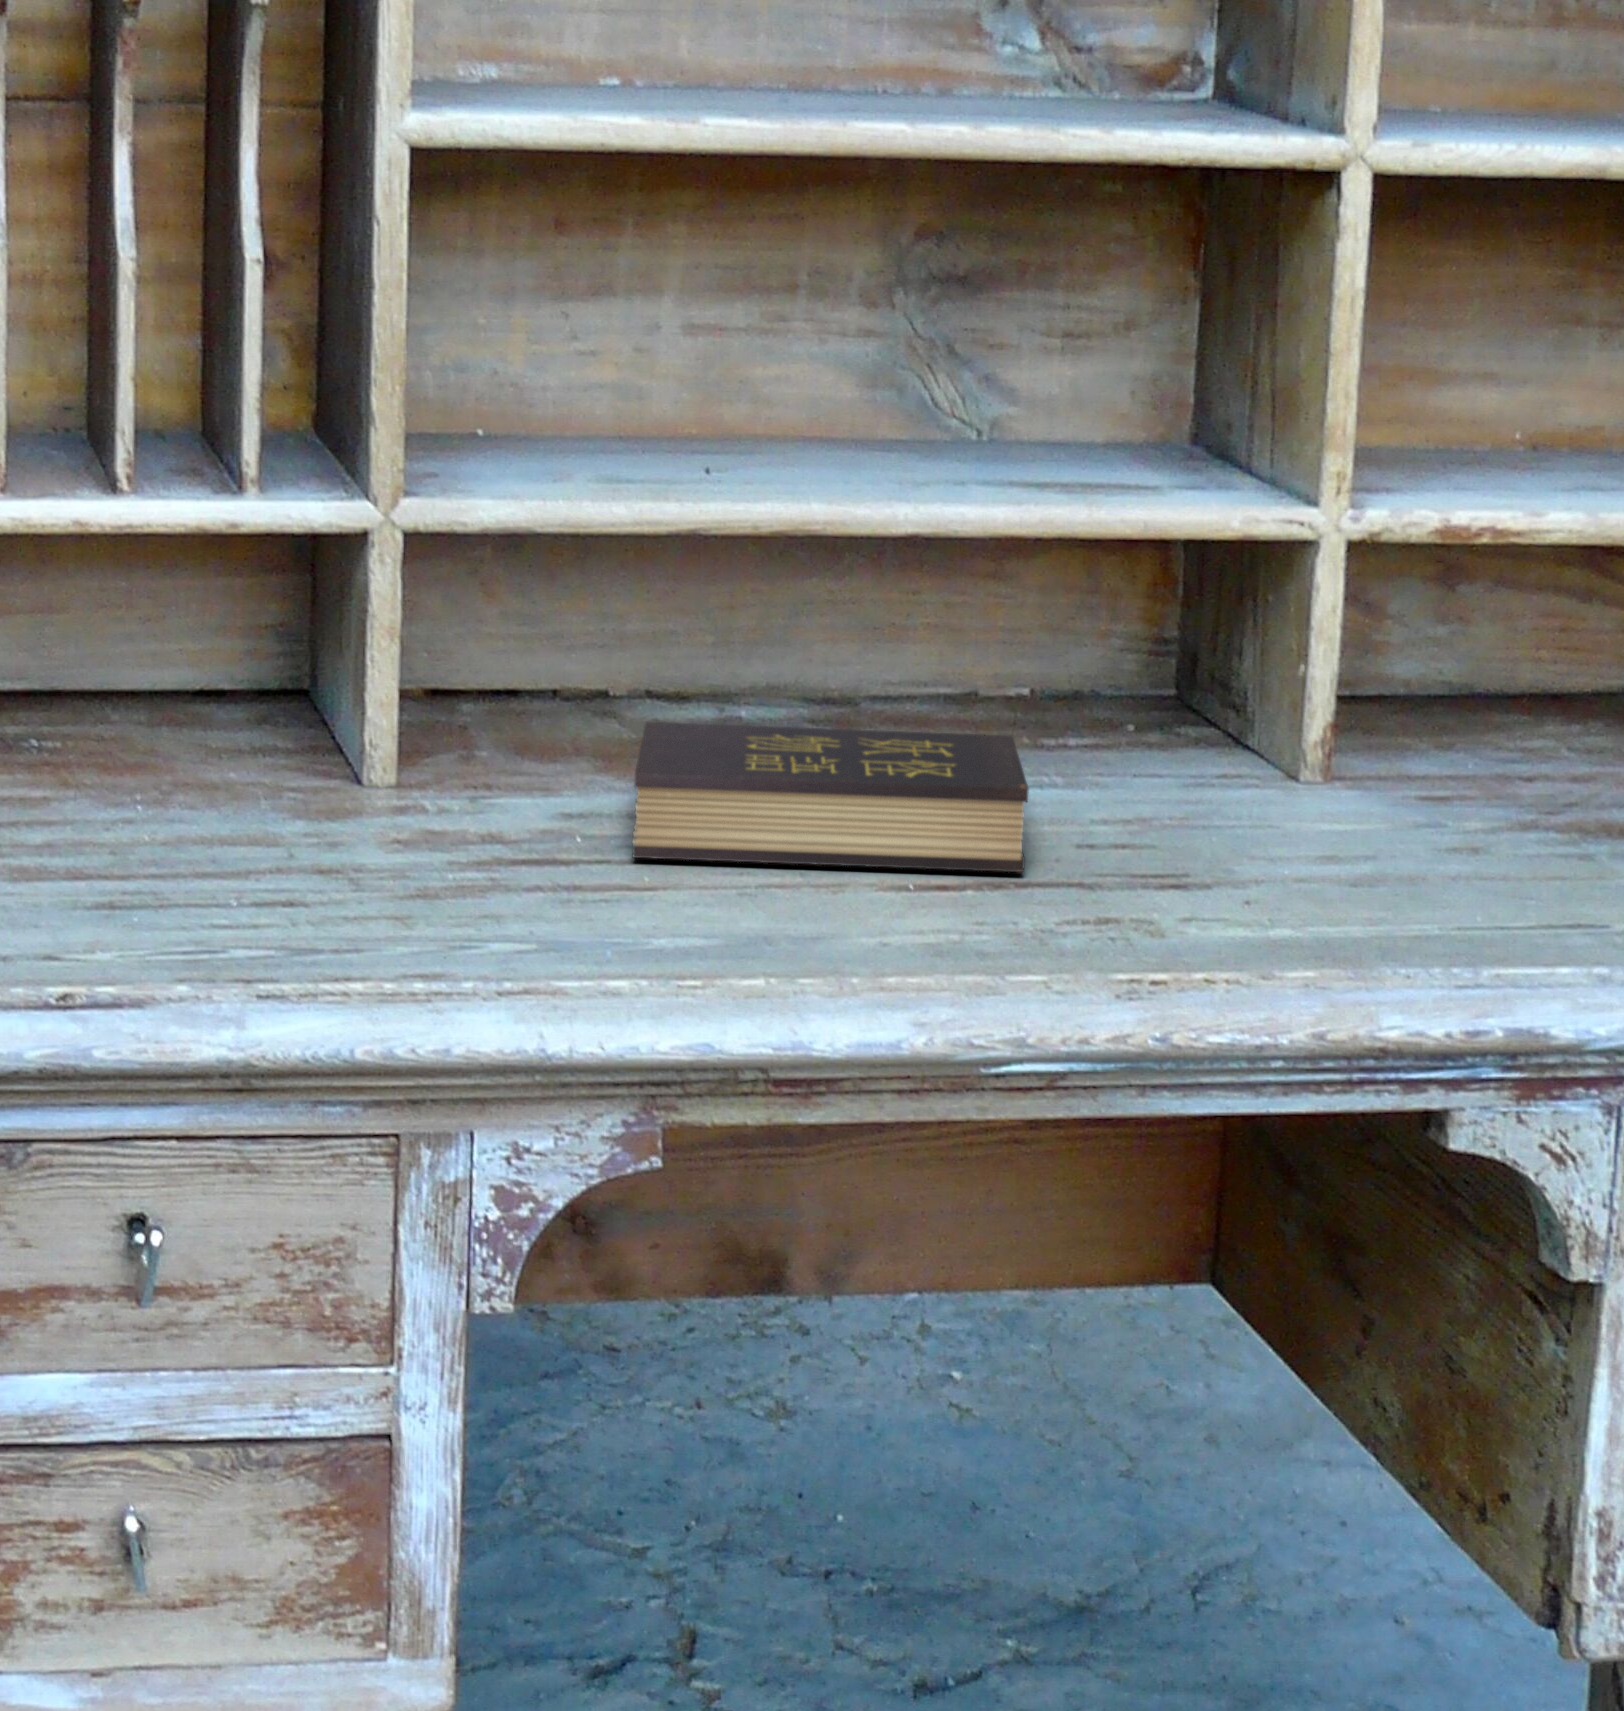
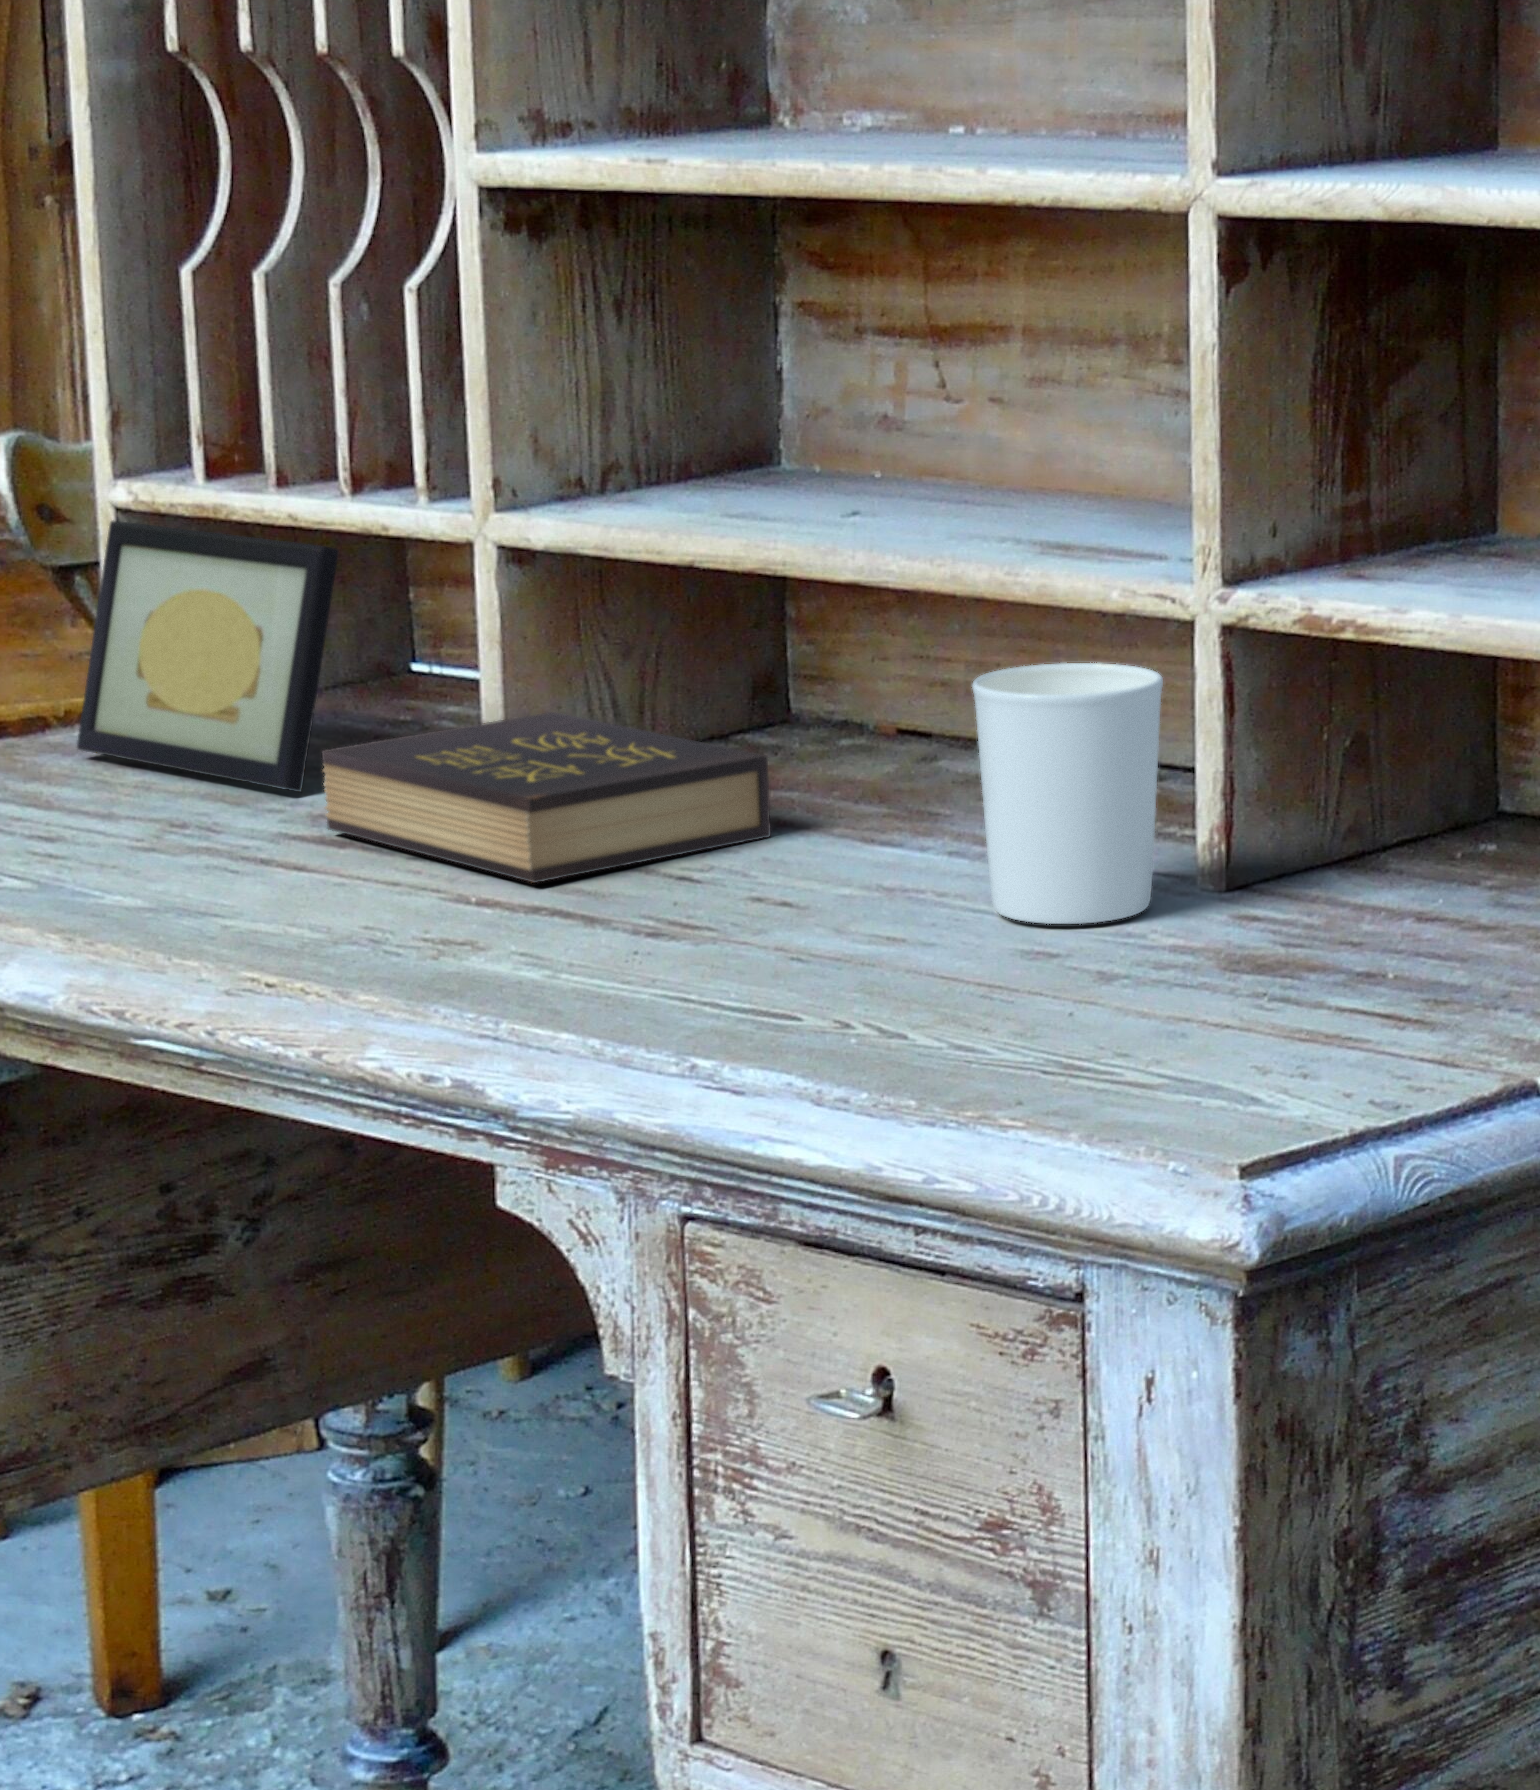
picture frame: none [16,552,439,832] -> present [77,520,339,792]
candle holder: none [1393,618,1564,844] -> present [972,663,1163,924]

